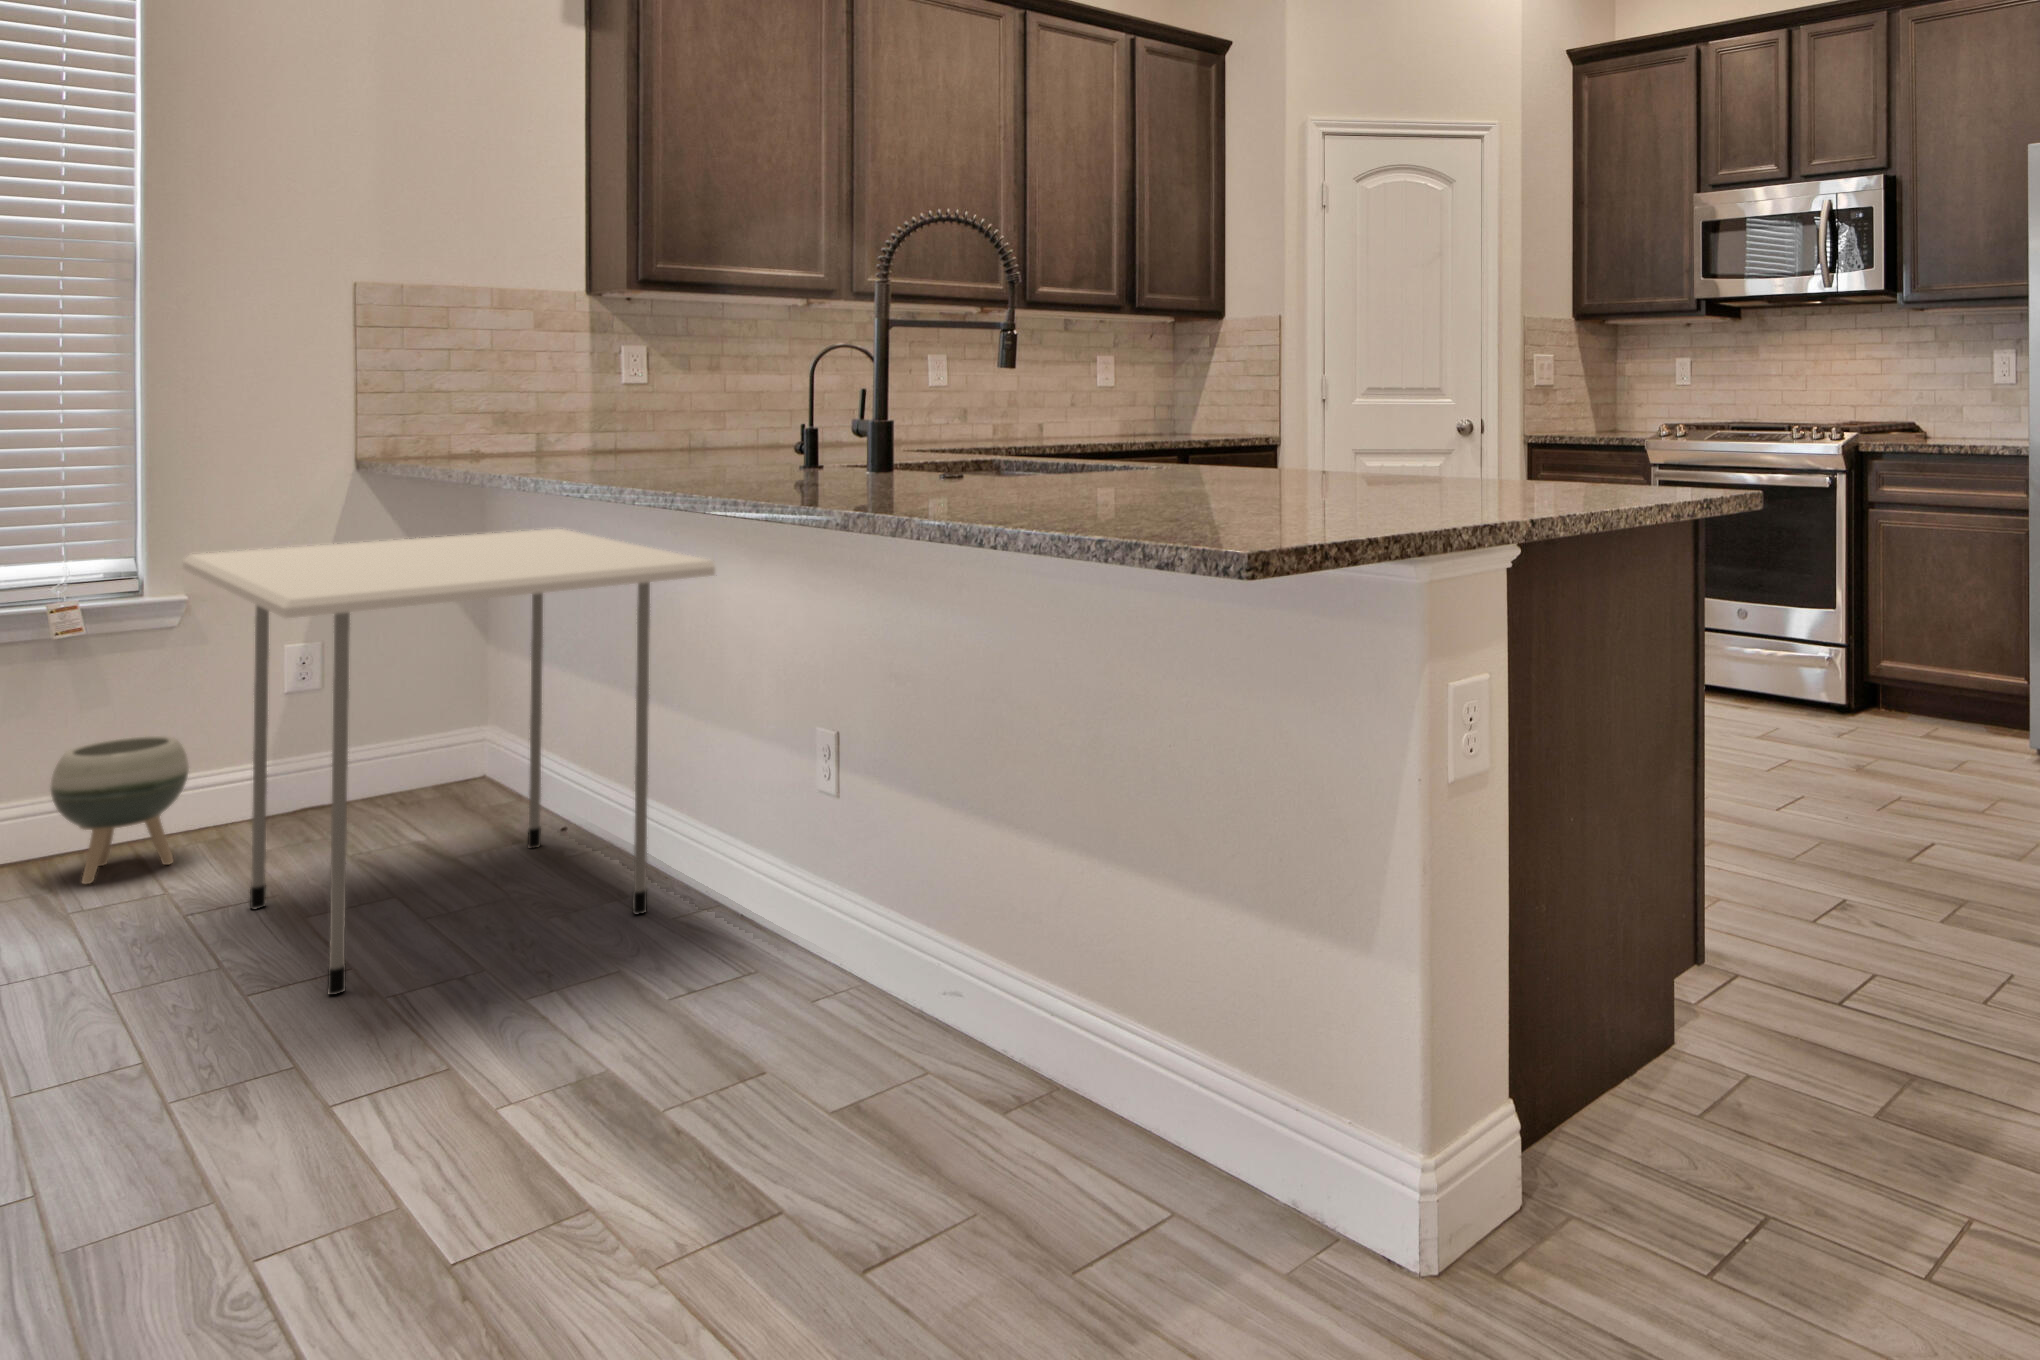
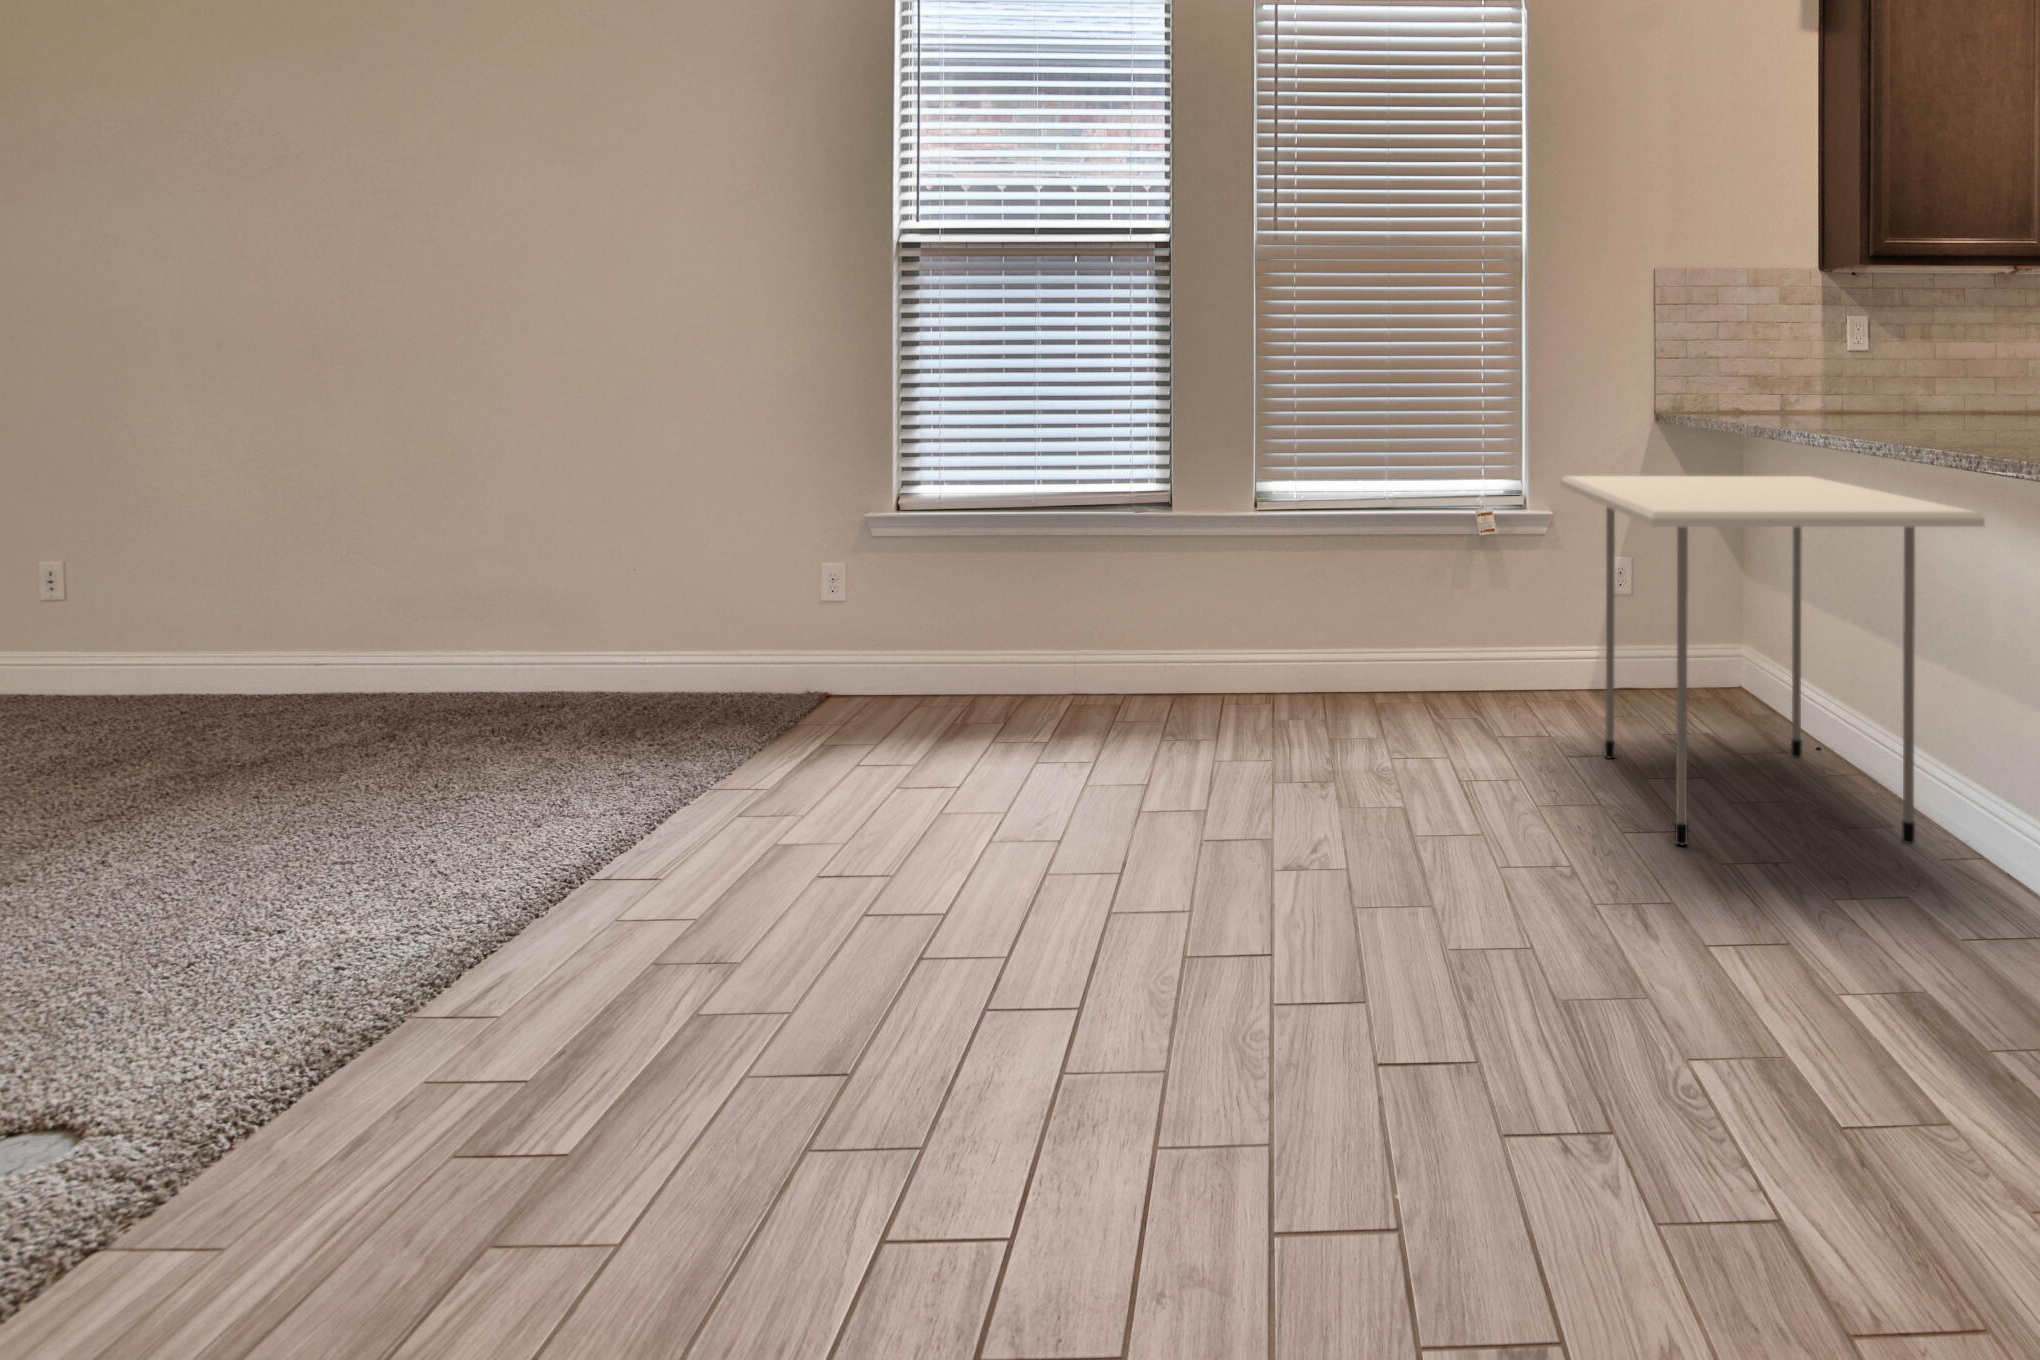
planter: present [50,736,189,884] -> none [1483,610,1557,713]

